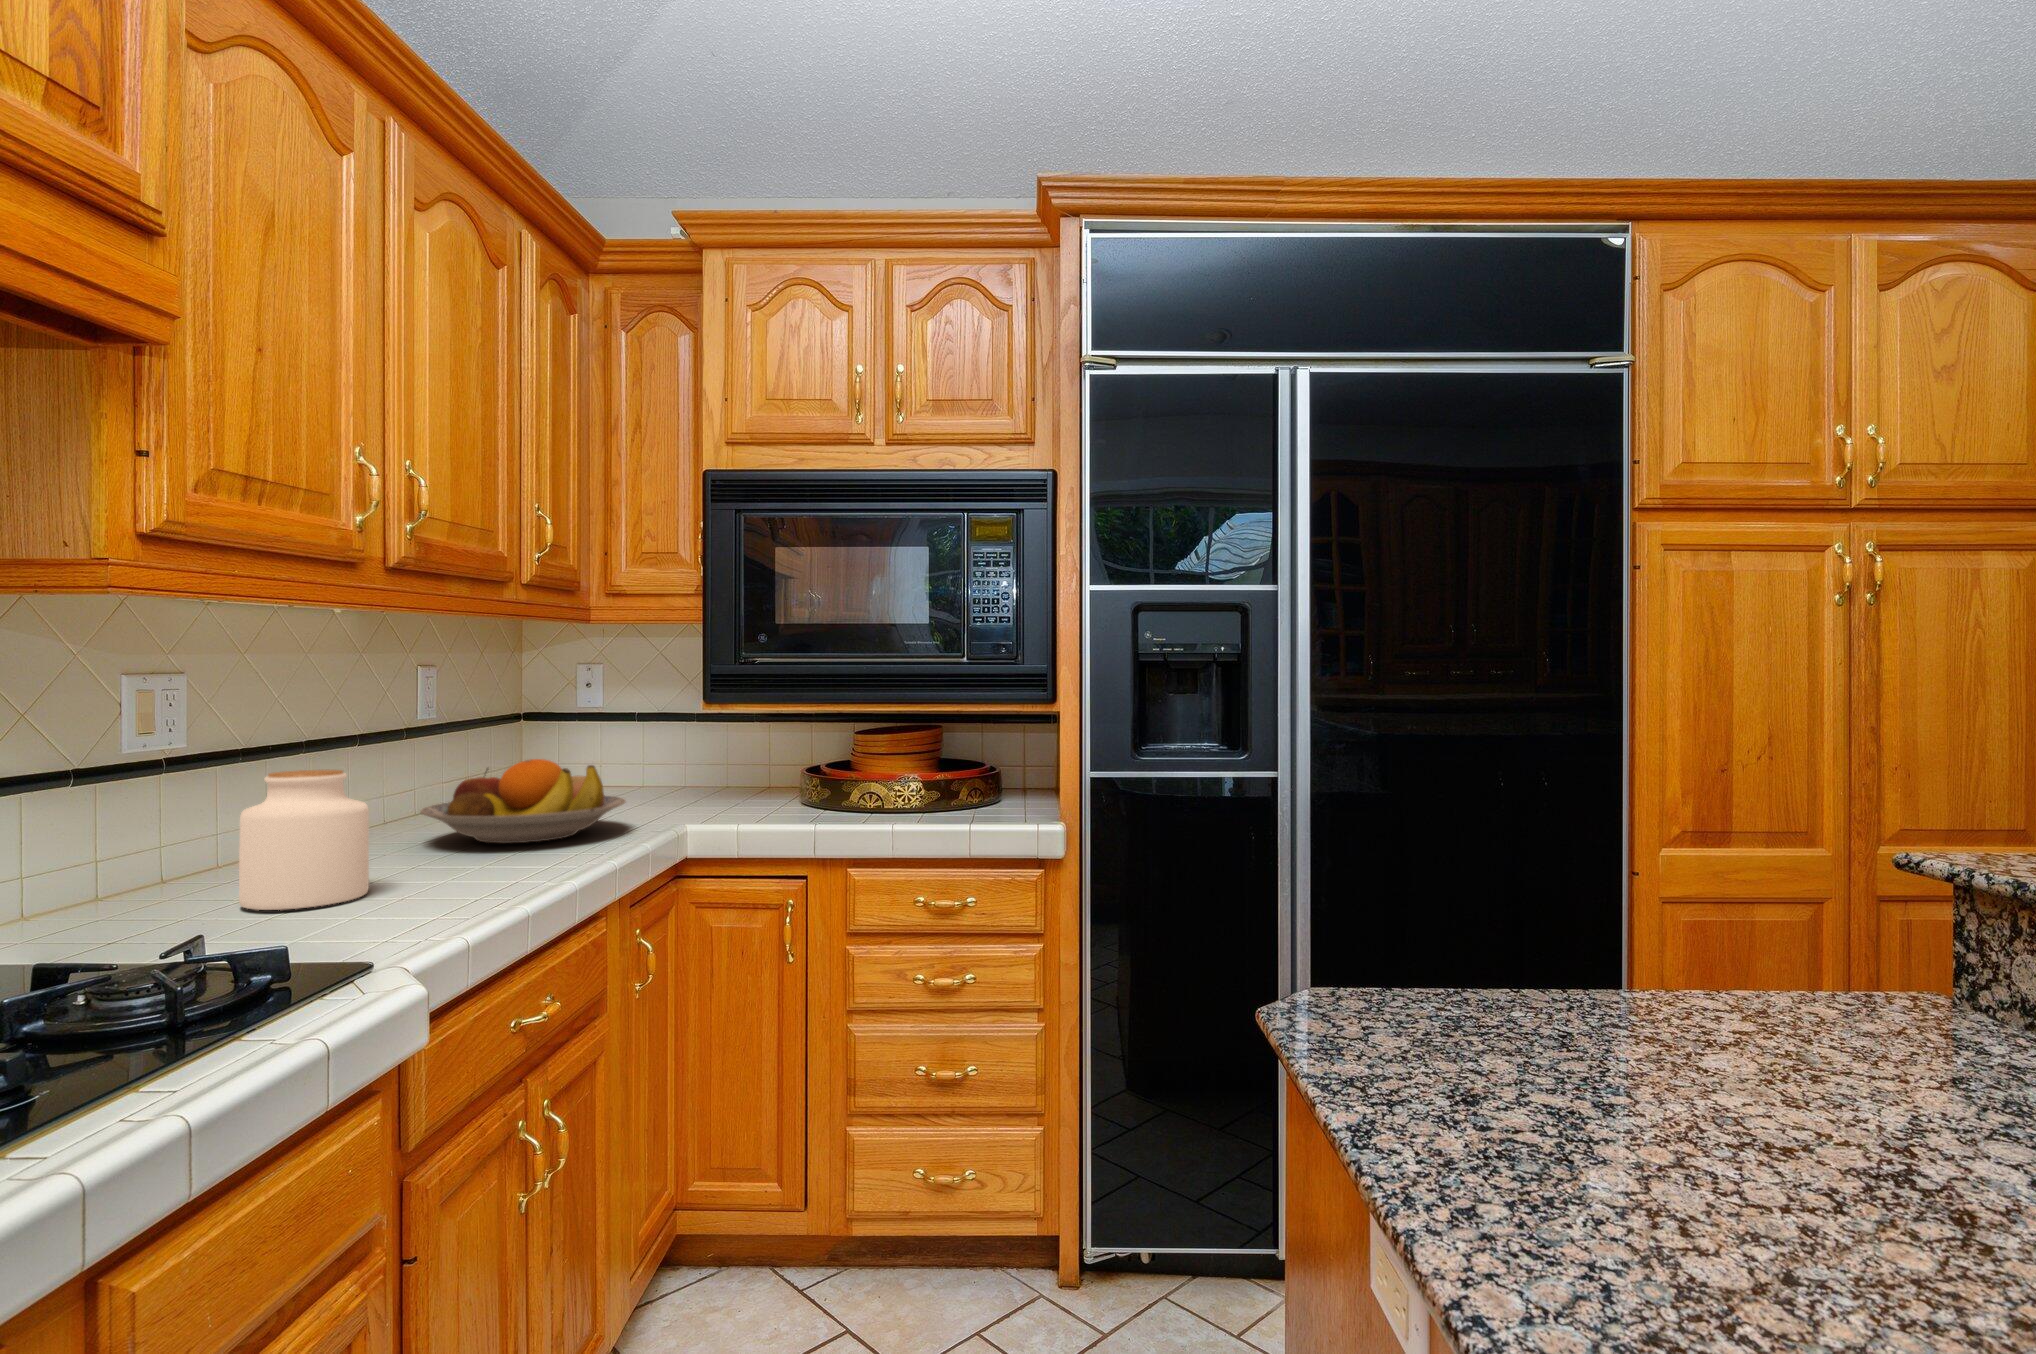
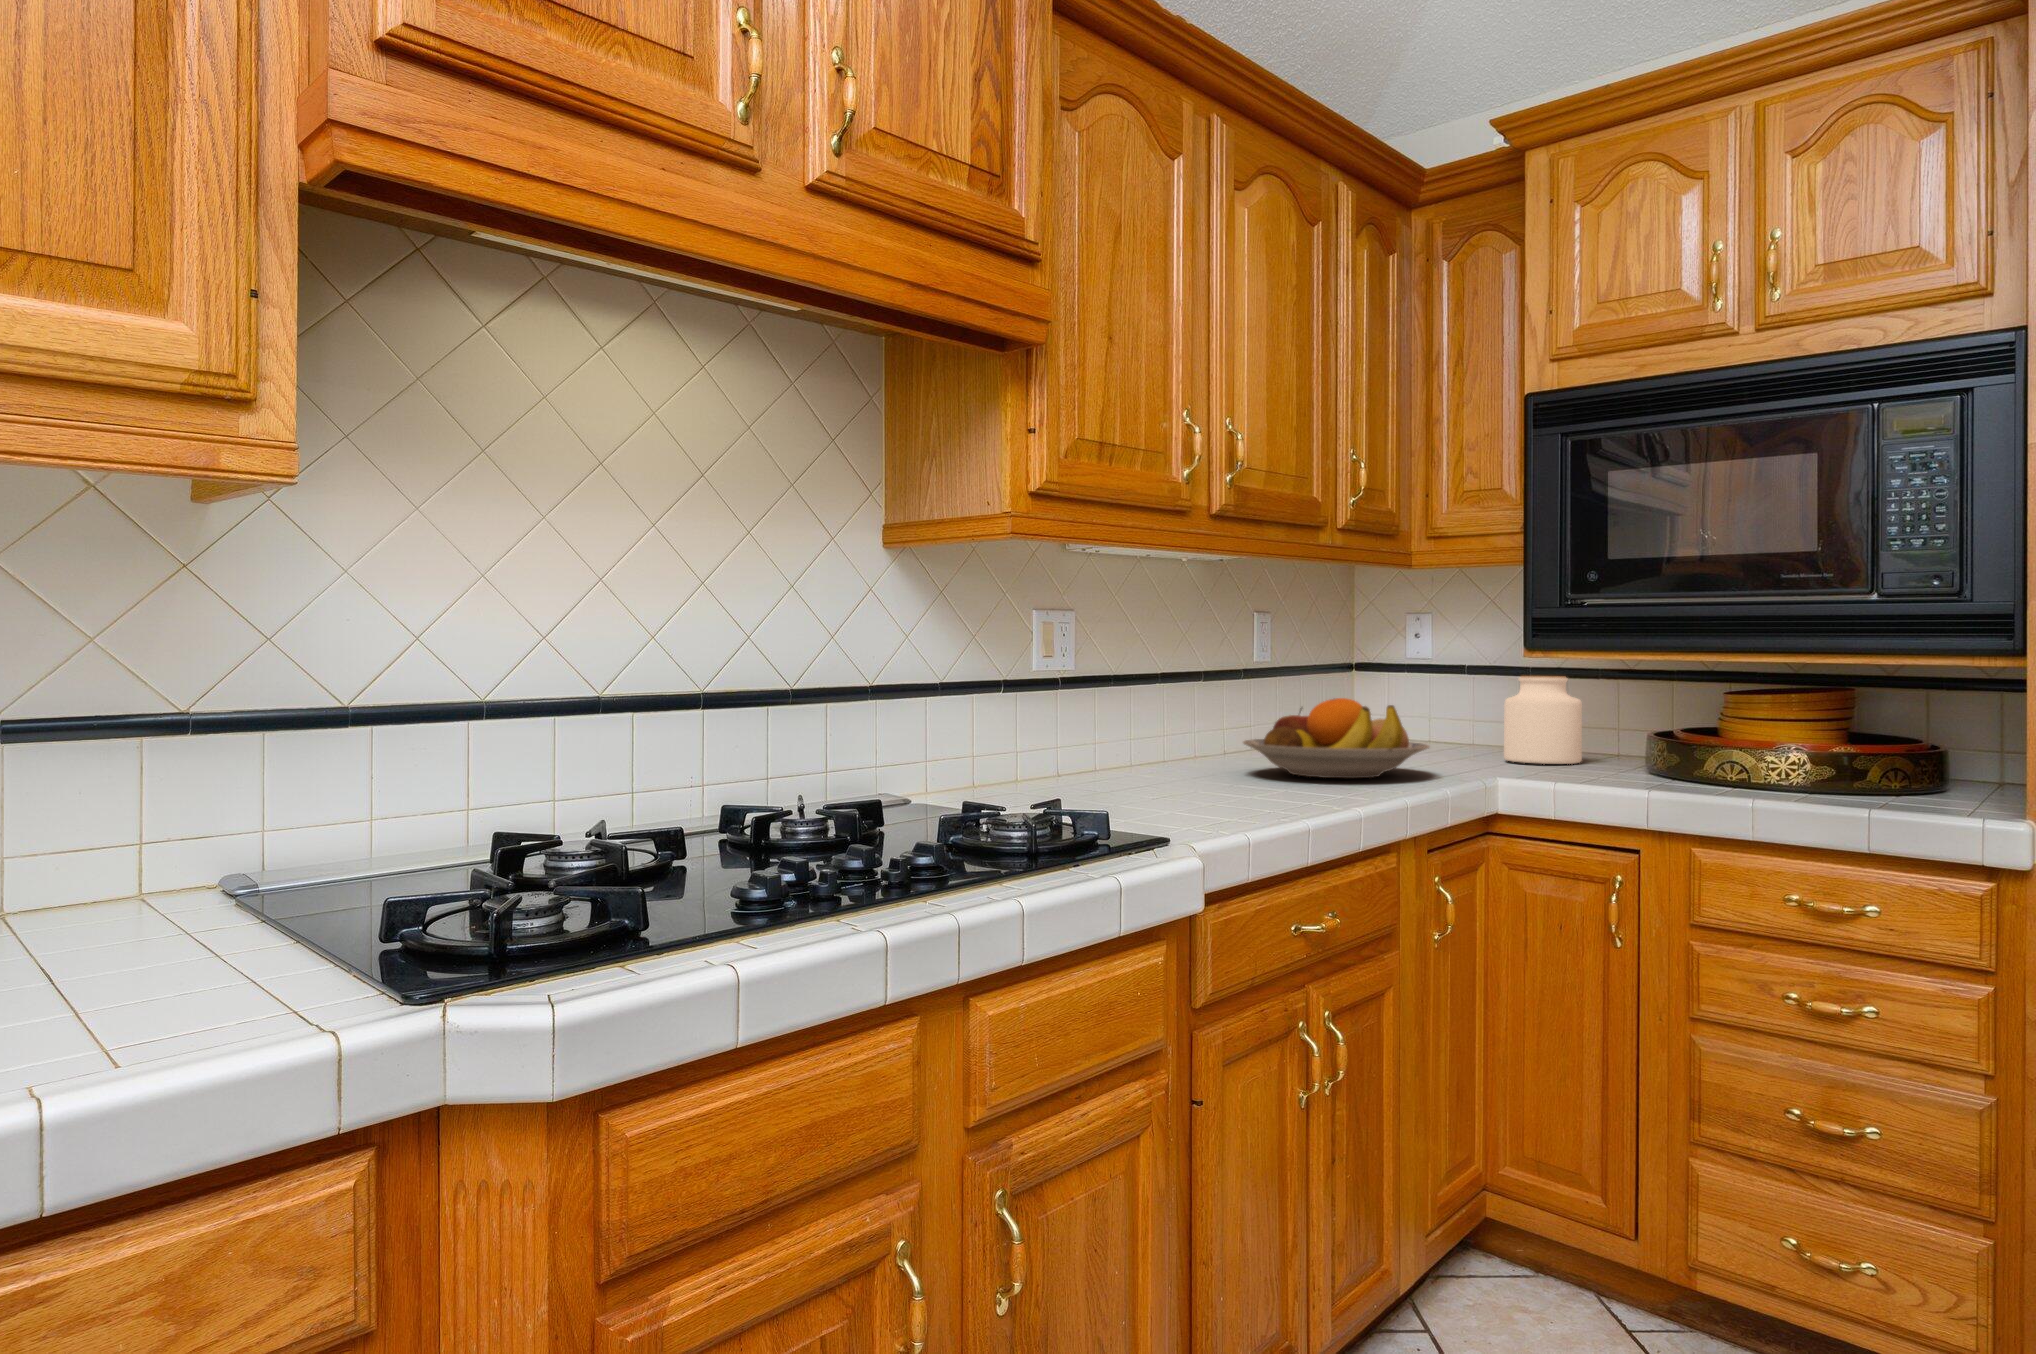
jar: present [239,770,369,910] -> present [1504,676,1582,764]

